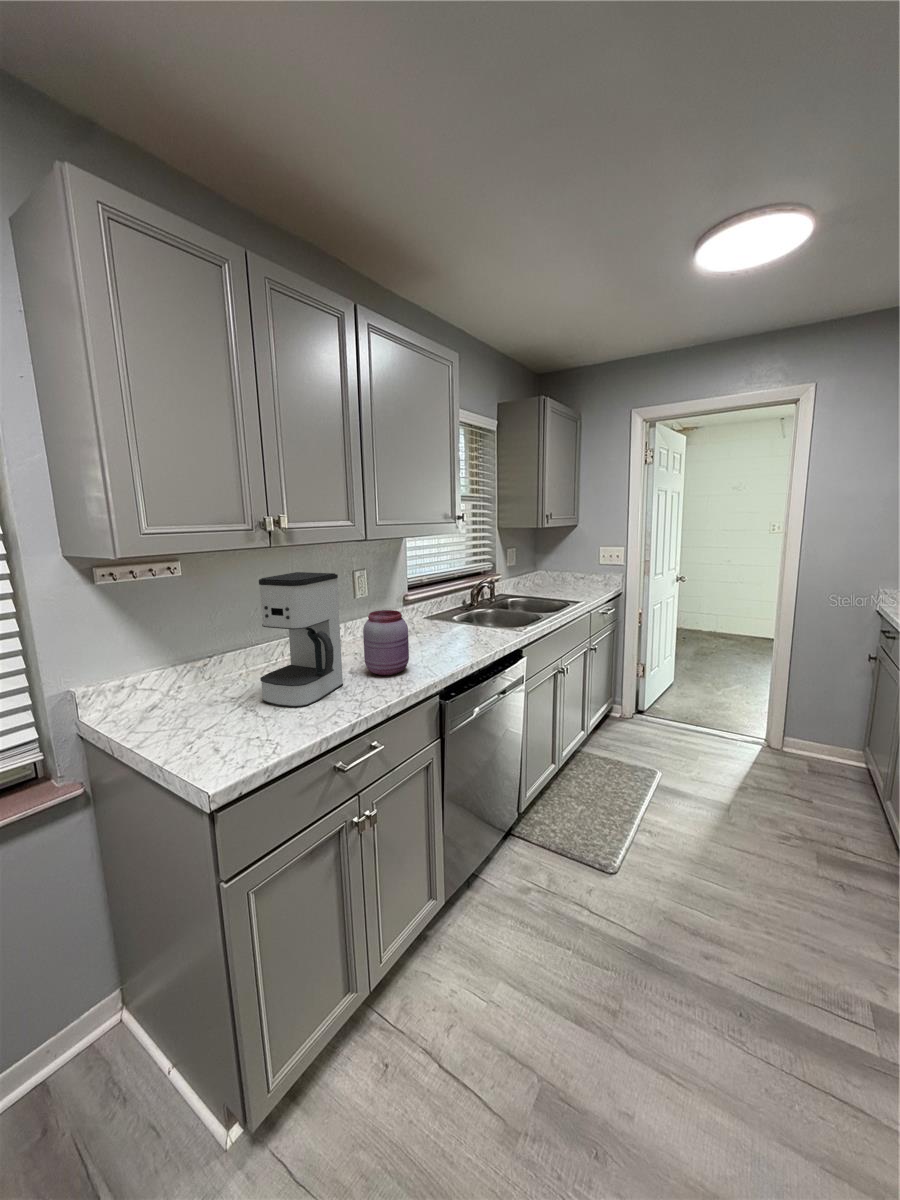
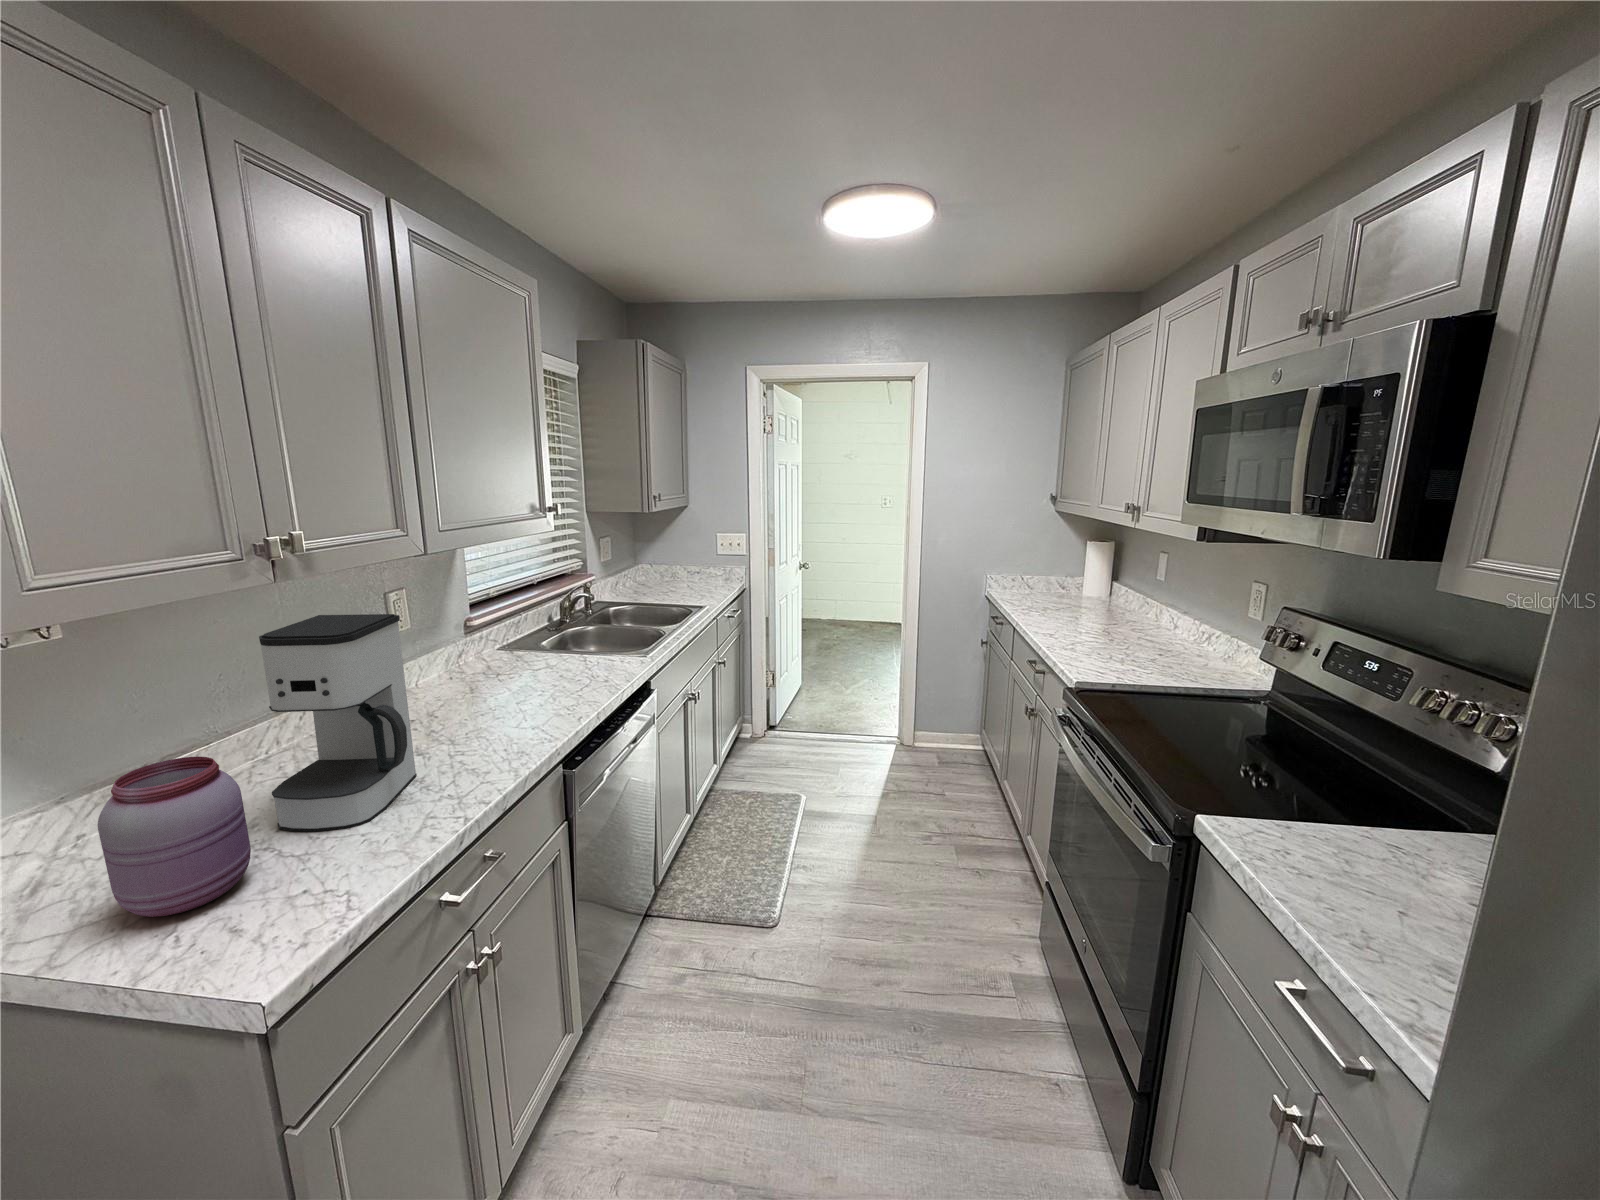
jar: present [363,610,409,675] -> present [98,756,251,917]

